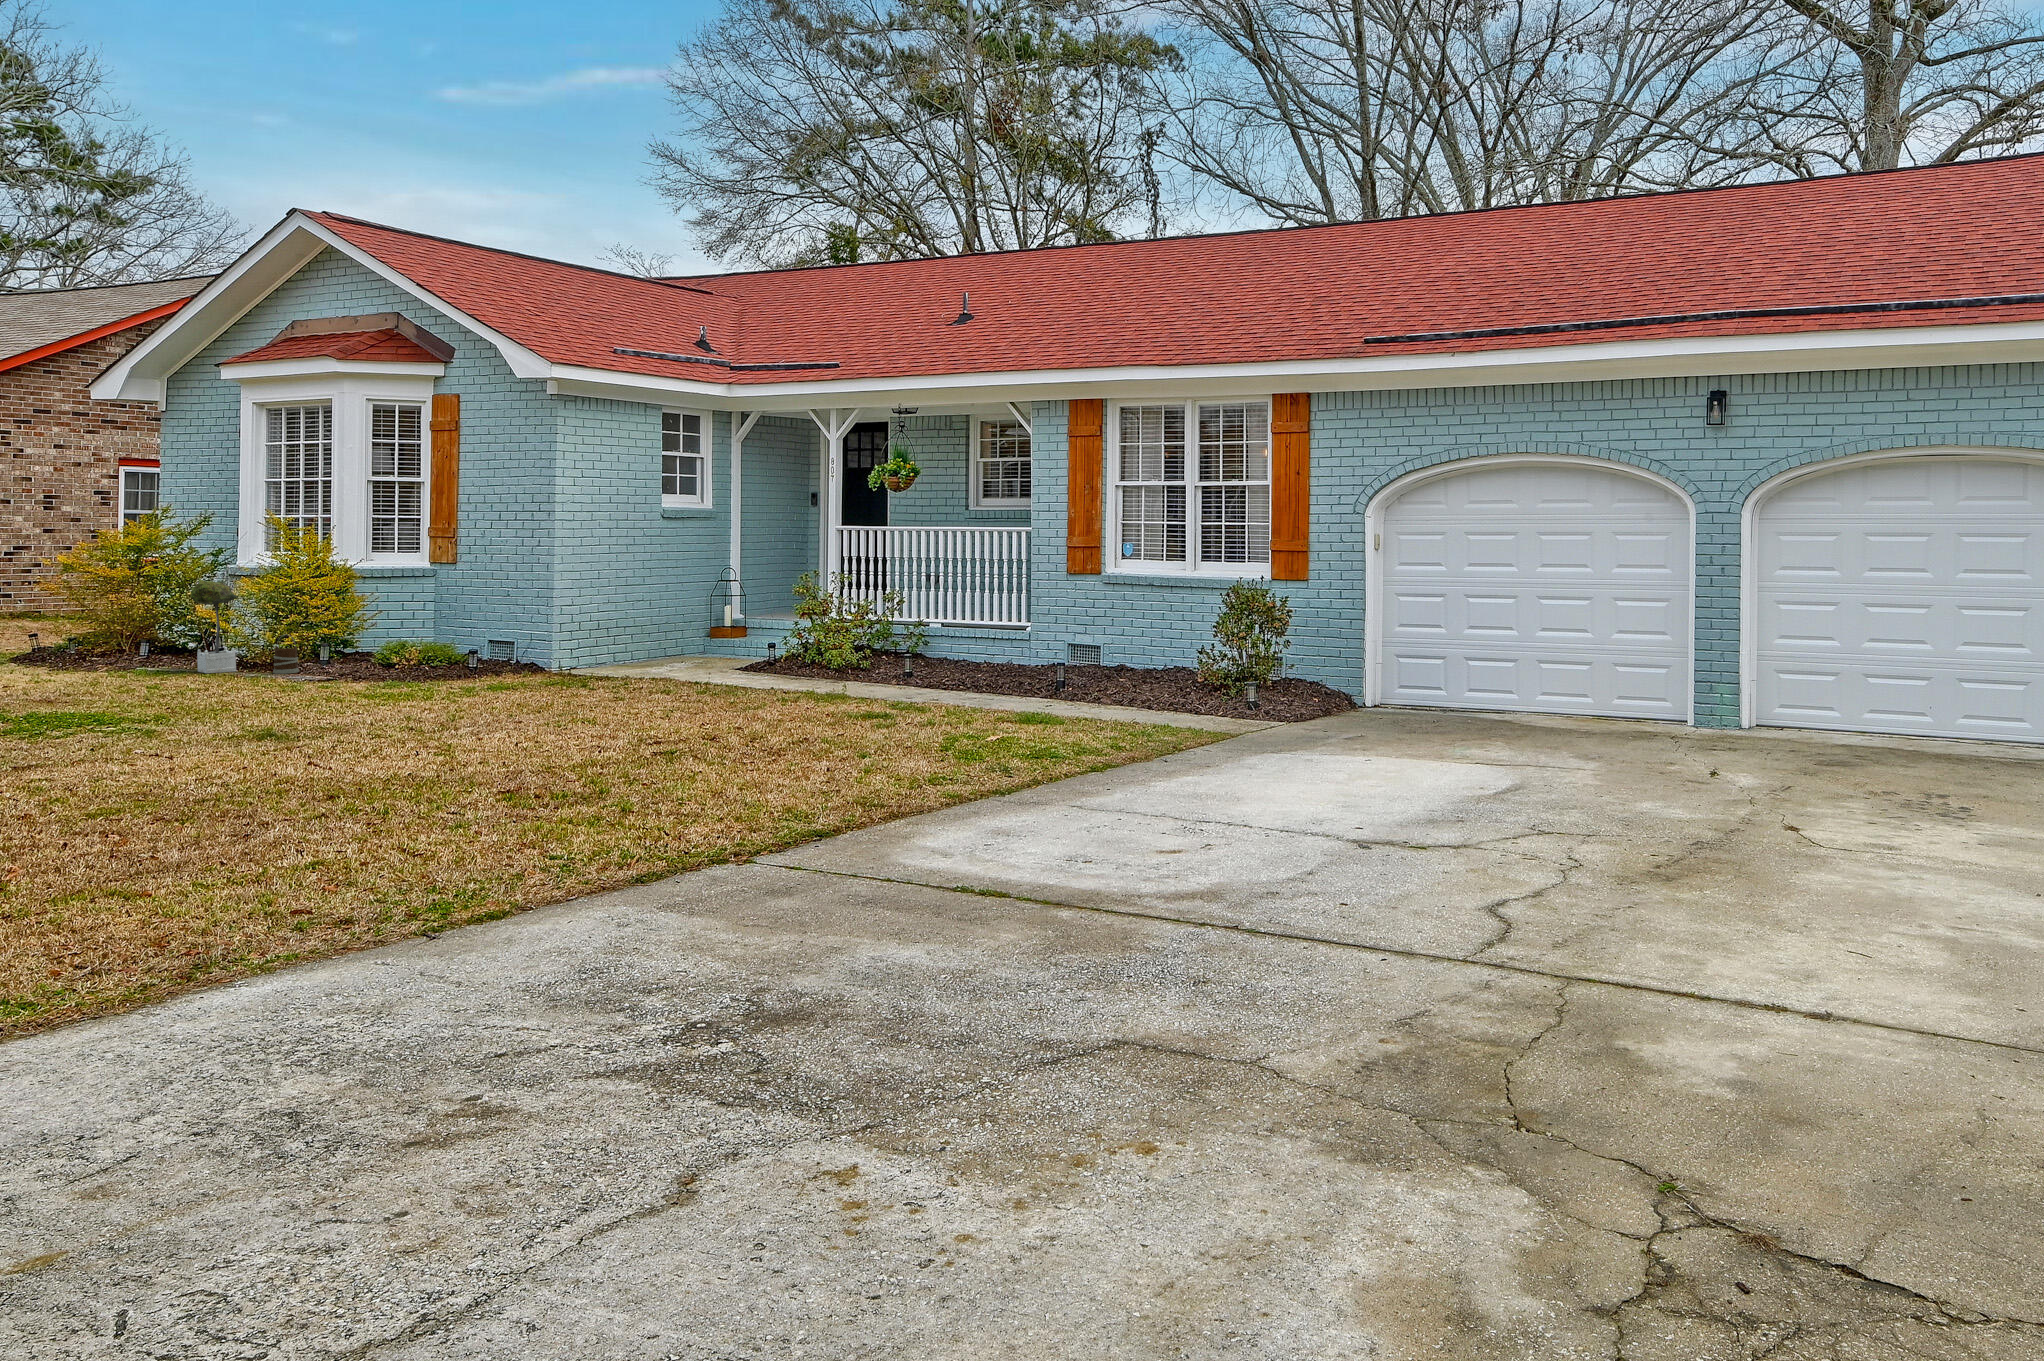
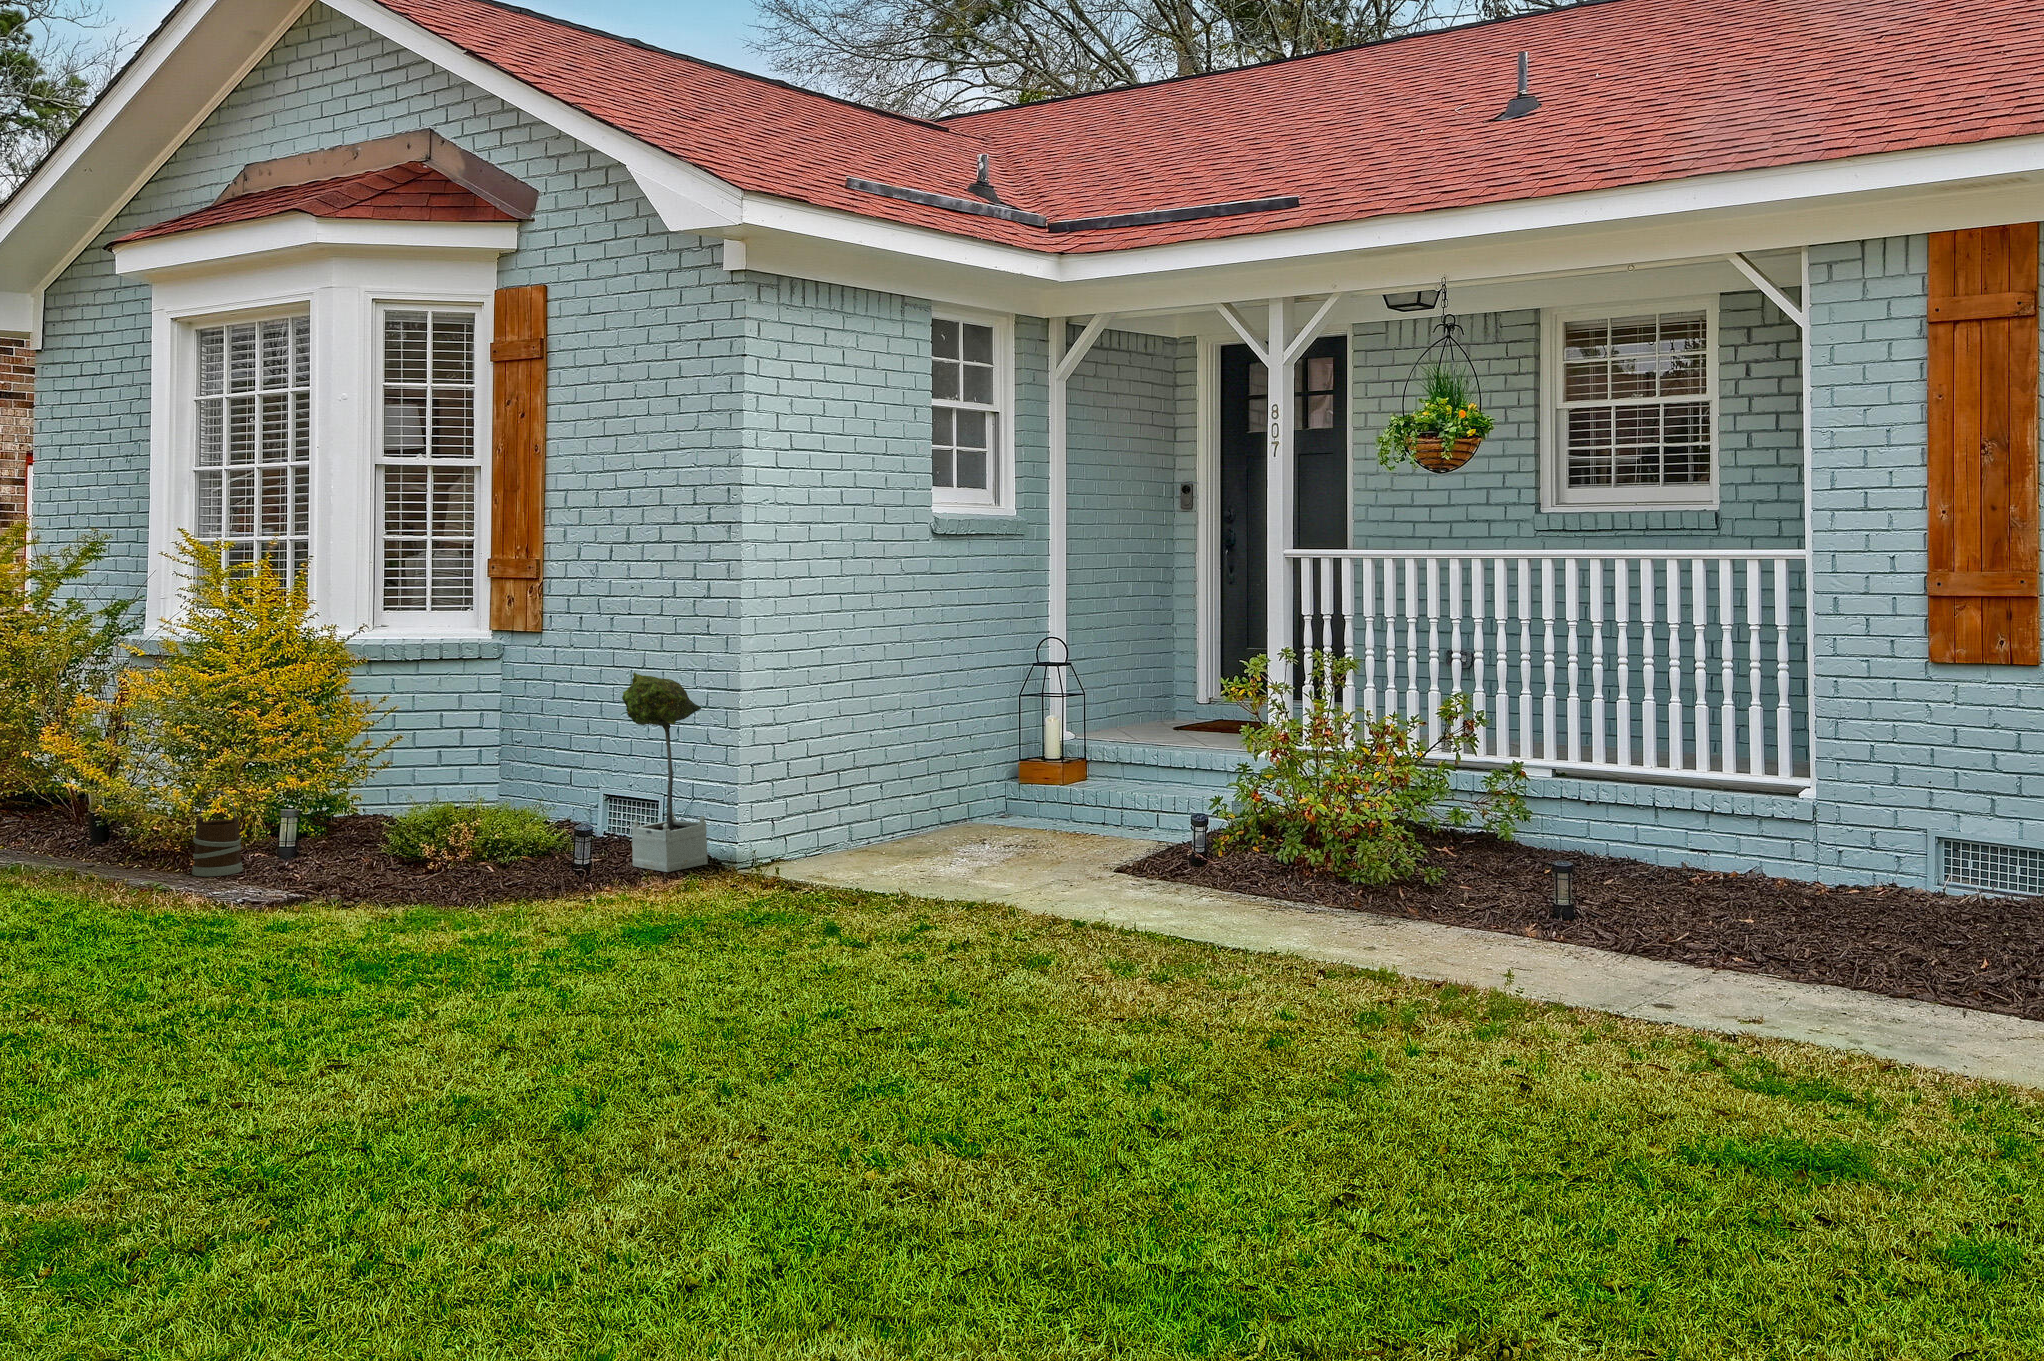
potted tree: present [190,579,238,673] -> present [622,672,708,872]

